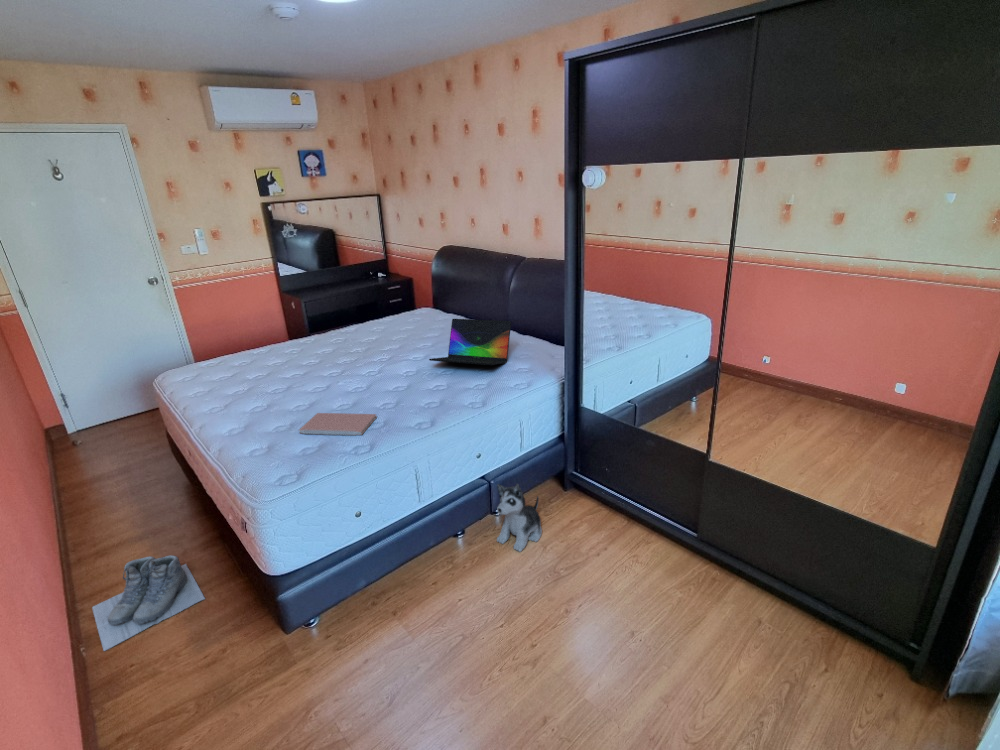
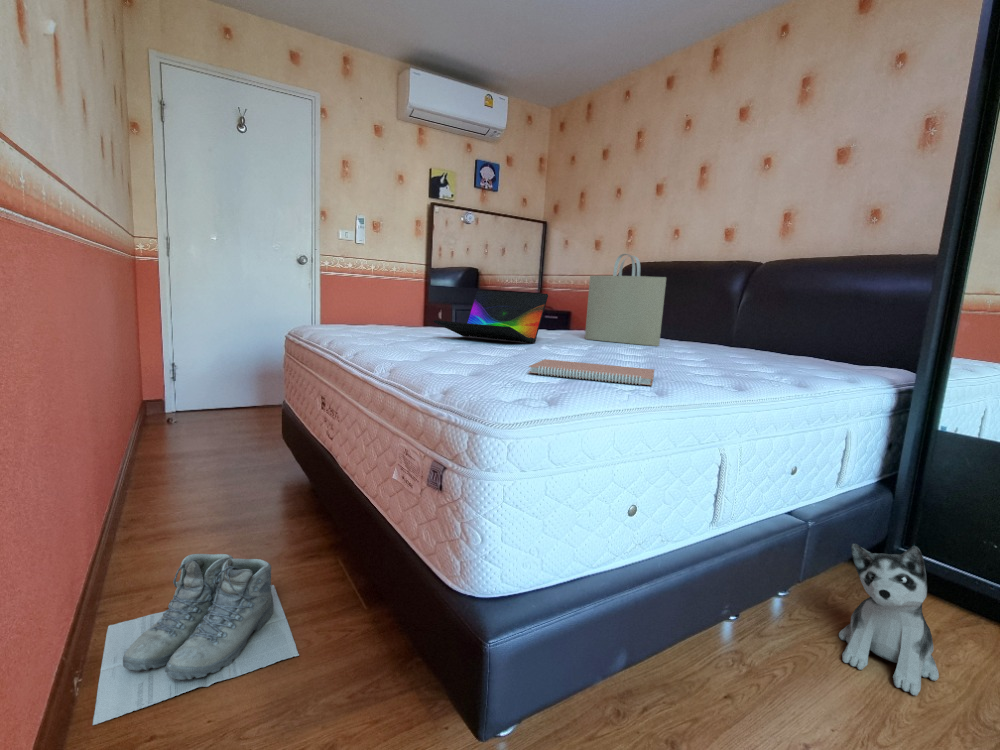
tote bag: none [388,275,442,342] -> present [585,254,666,346]
laptop: present [429,319,511,365] -> present [434,291,548,343]

